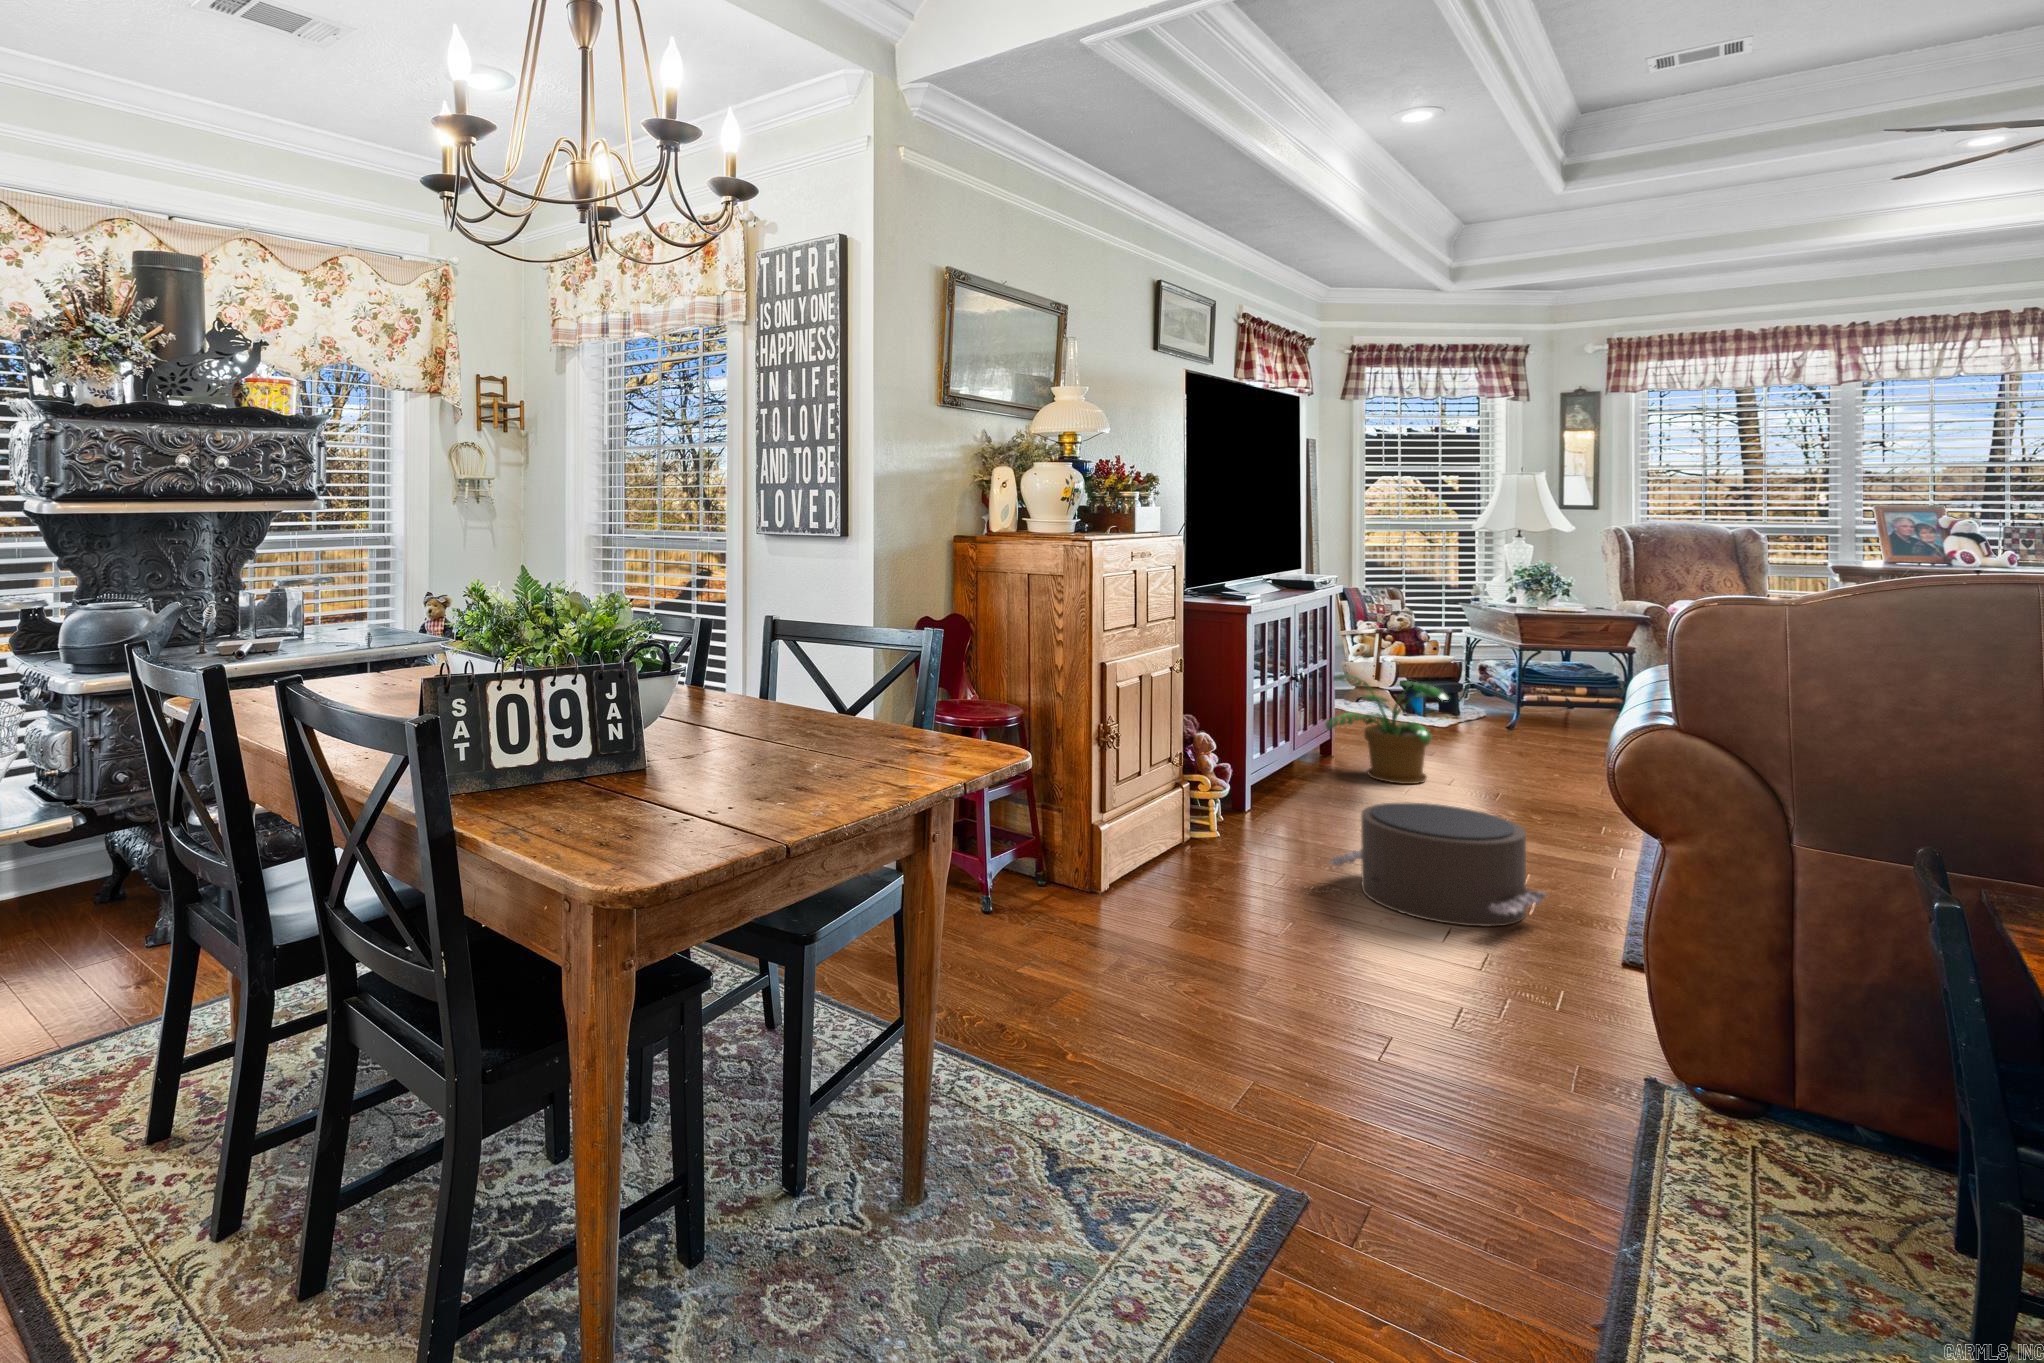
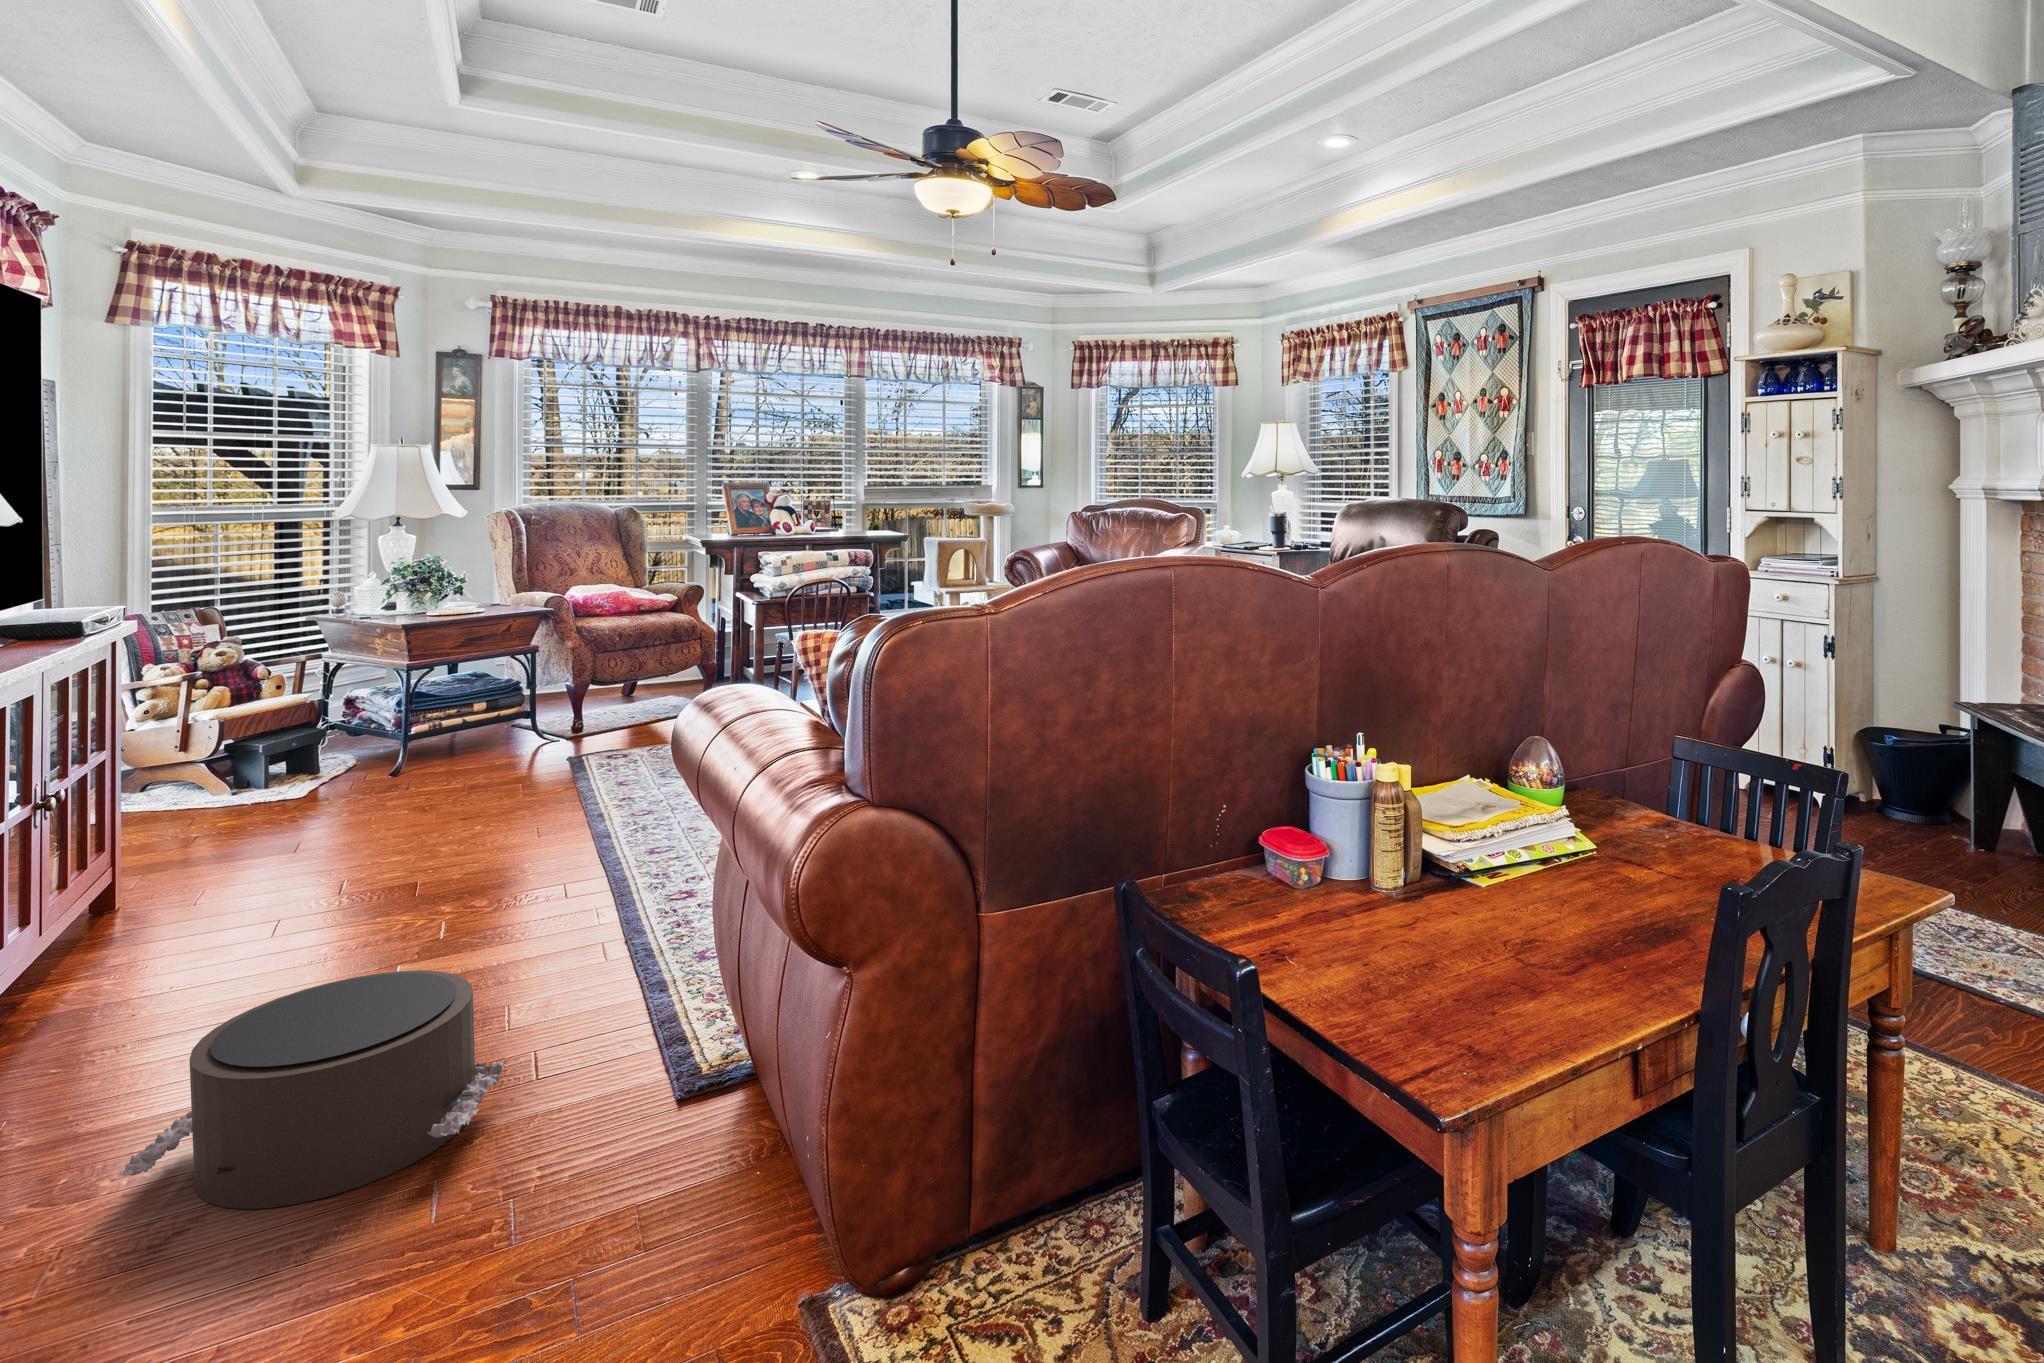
potted plant: present [1326,674,1449,784] -> none [96,769,326,927]

